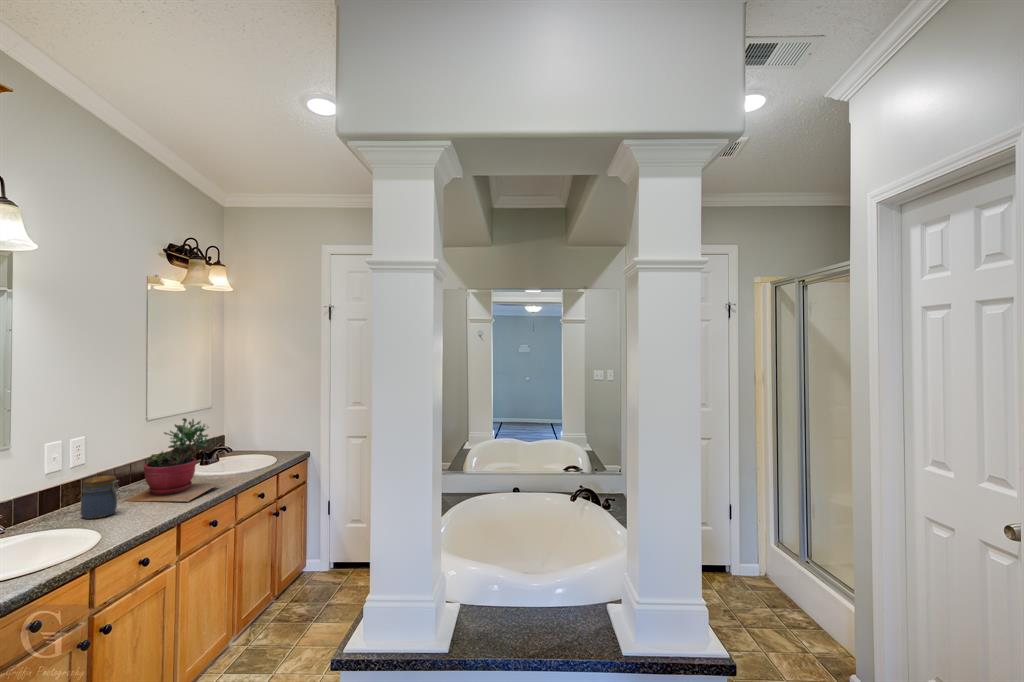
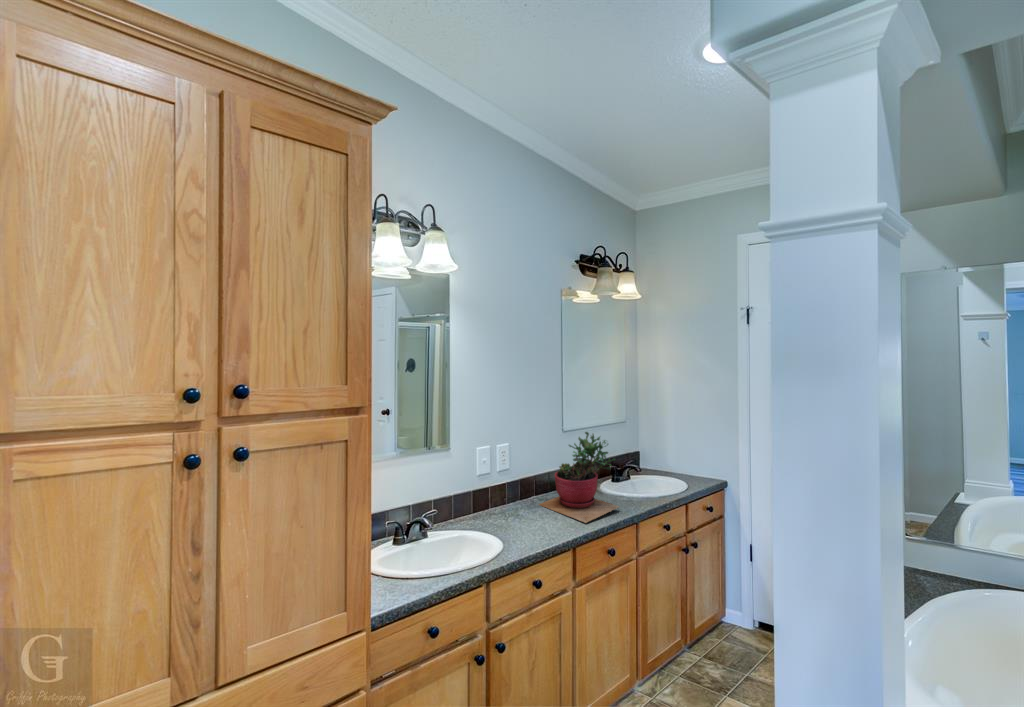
jar: present [81,476,119,519] -> none [503,480,529,521]

